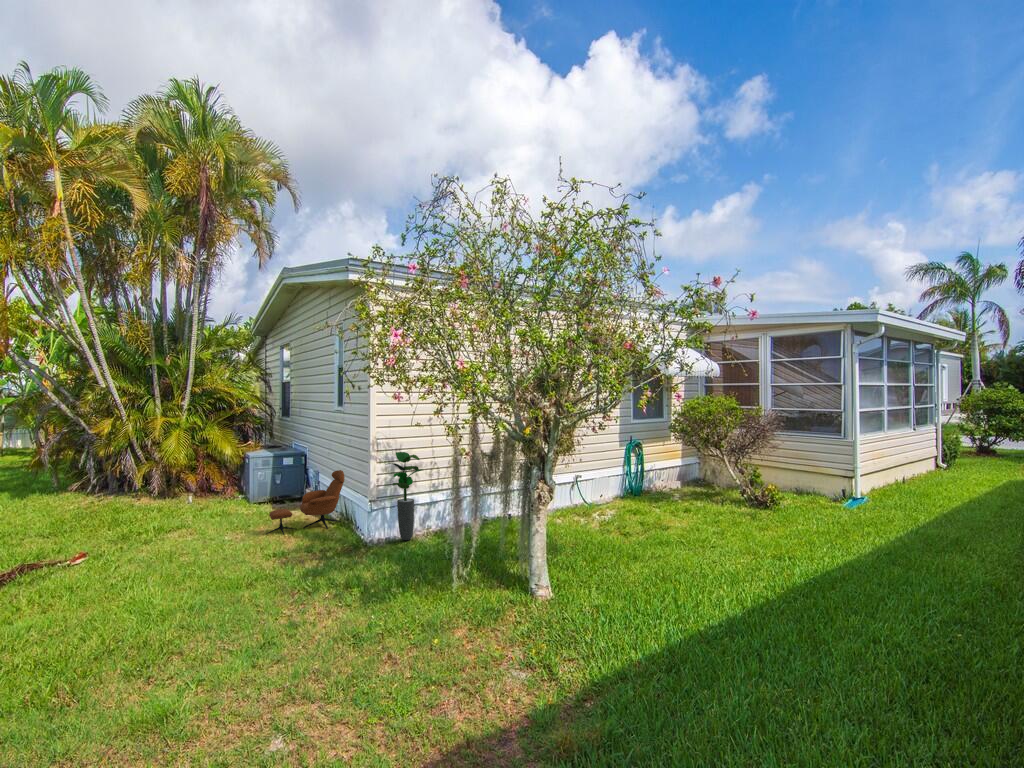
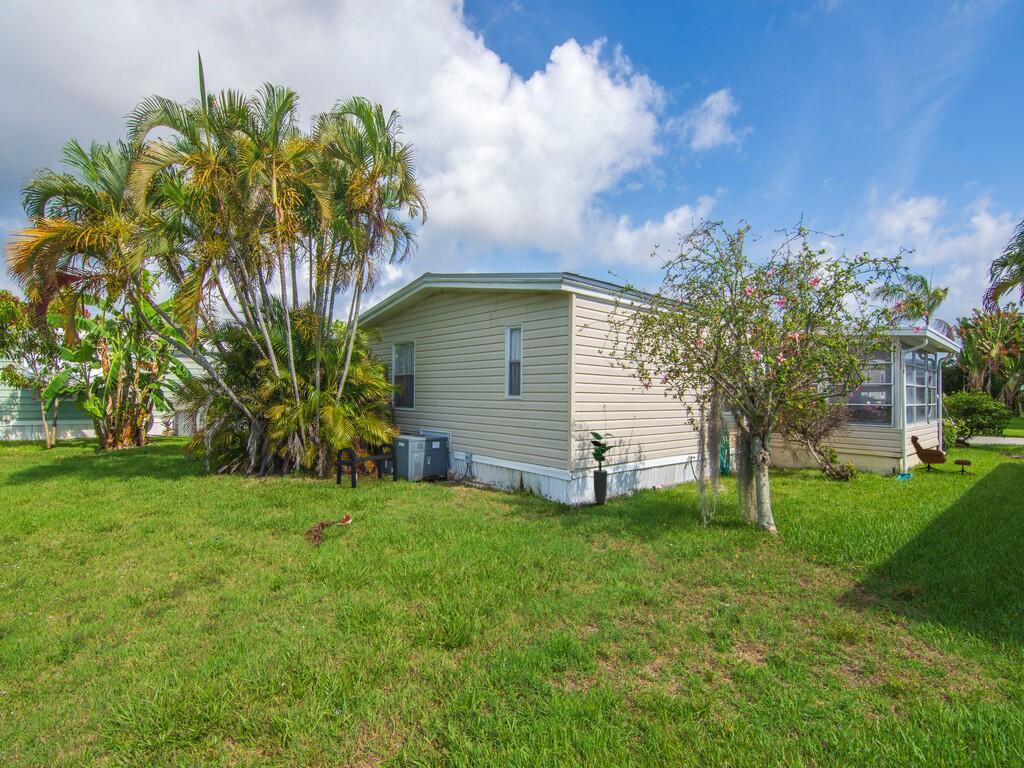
bench: none [173,459,244,511] -> present [336,443,398,488]
lounge chair: present [266,470,345,535] -> present [911,435,975,475]

